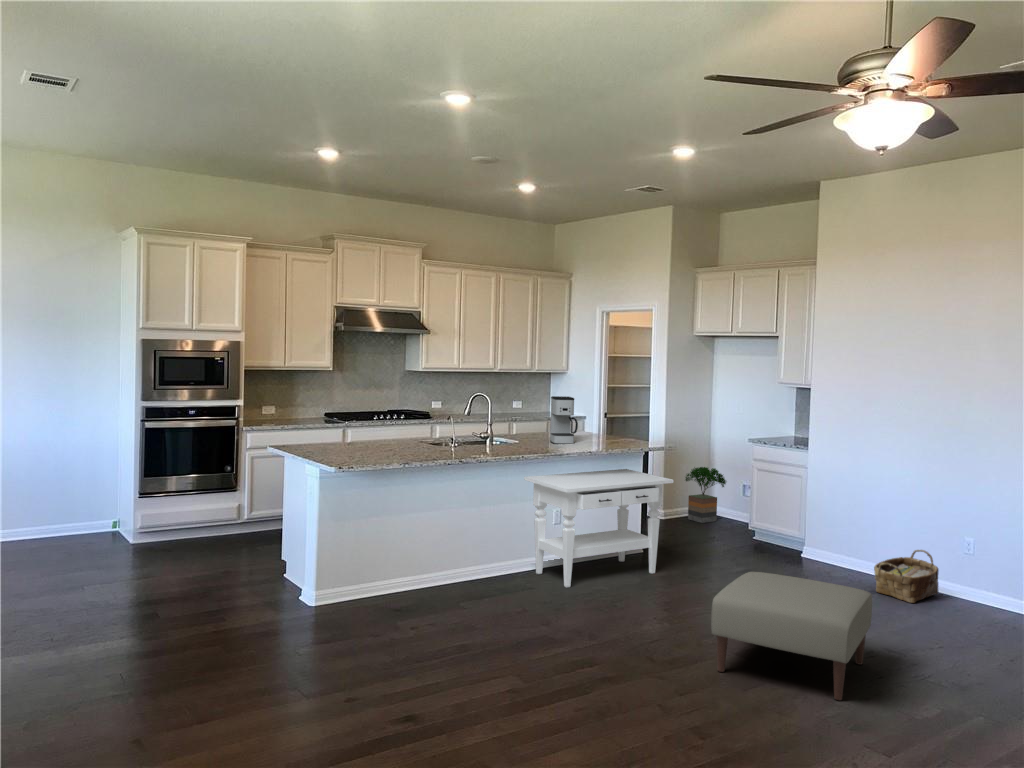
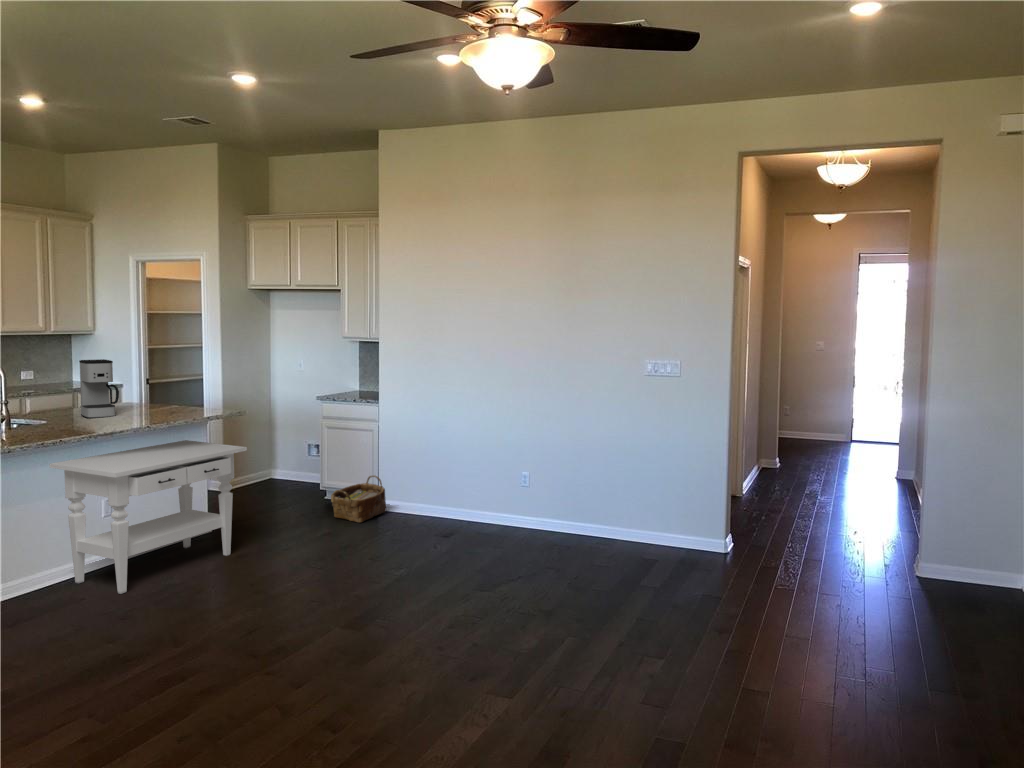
potted tree: present [685,467,726,523] -> none [246,429,294,489]
woven basket: present [874,550,939,603] -> present [331,475,386,523]
ottoman: present [711,572,872,700] -> none [321,537,475,661]

